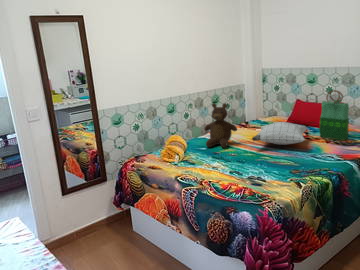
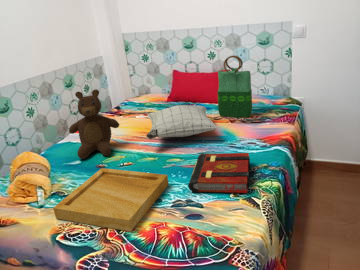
tray: none [180,152,253,184] -> present [53,168,169,232]
book: none [263,154,317,180] -> present [188,153,250,193]

